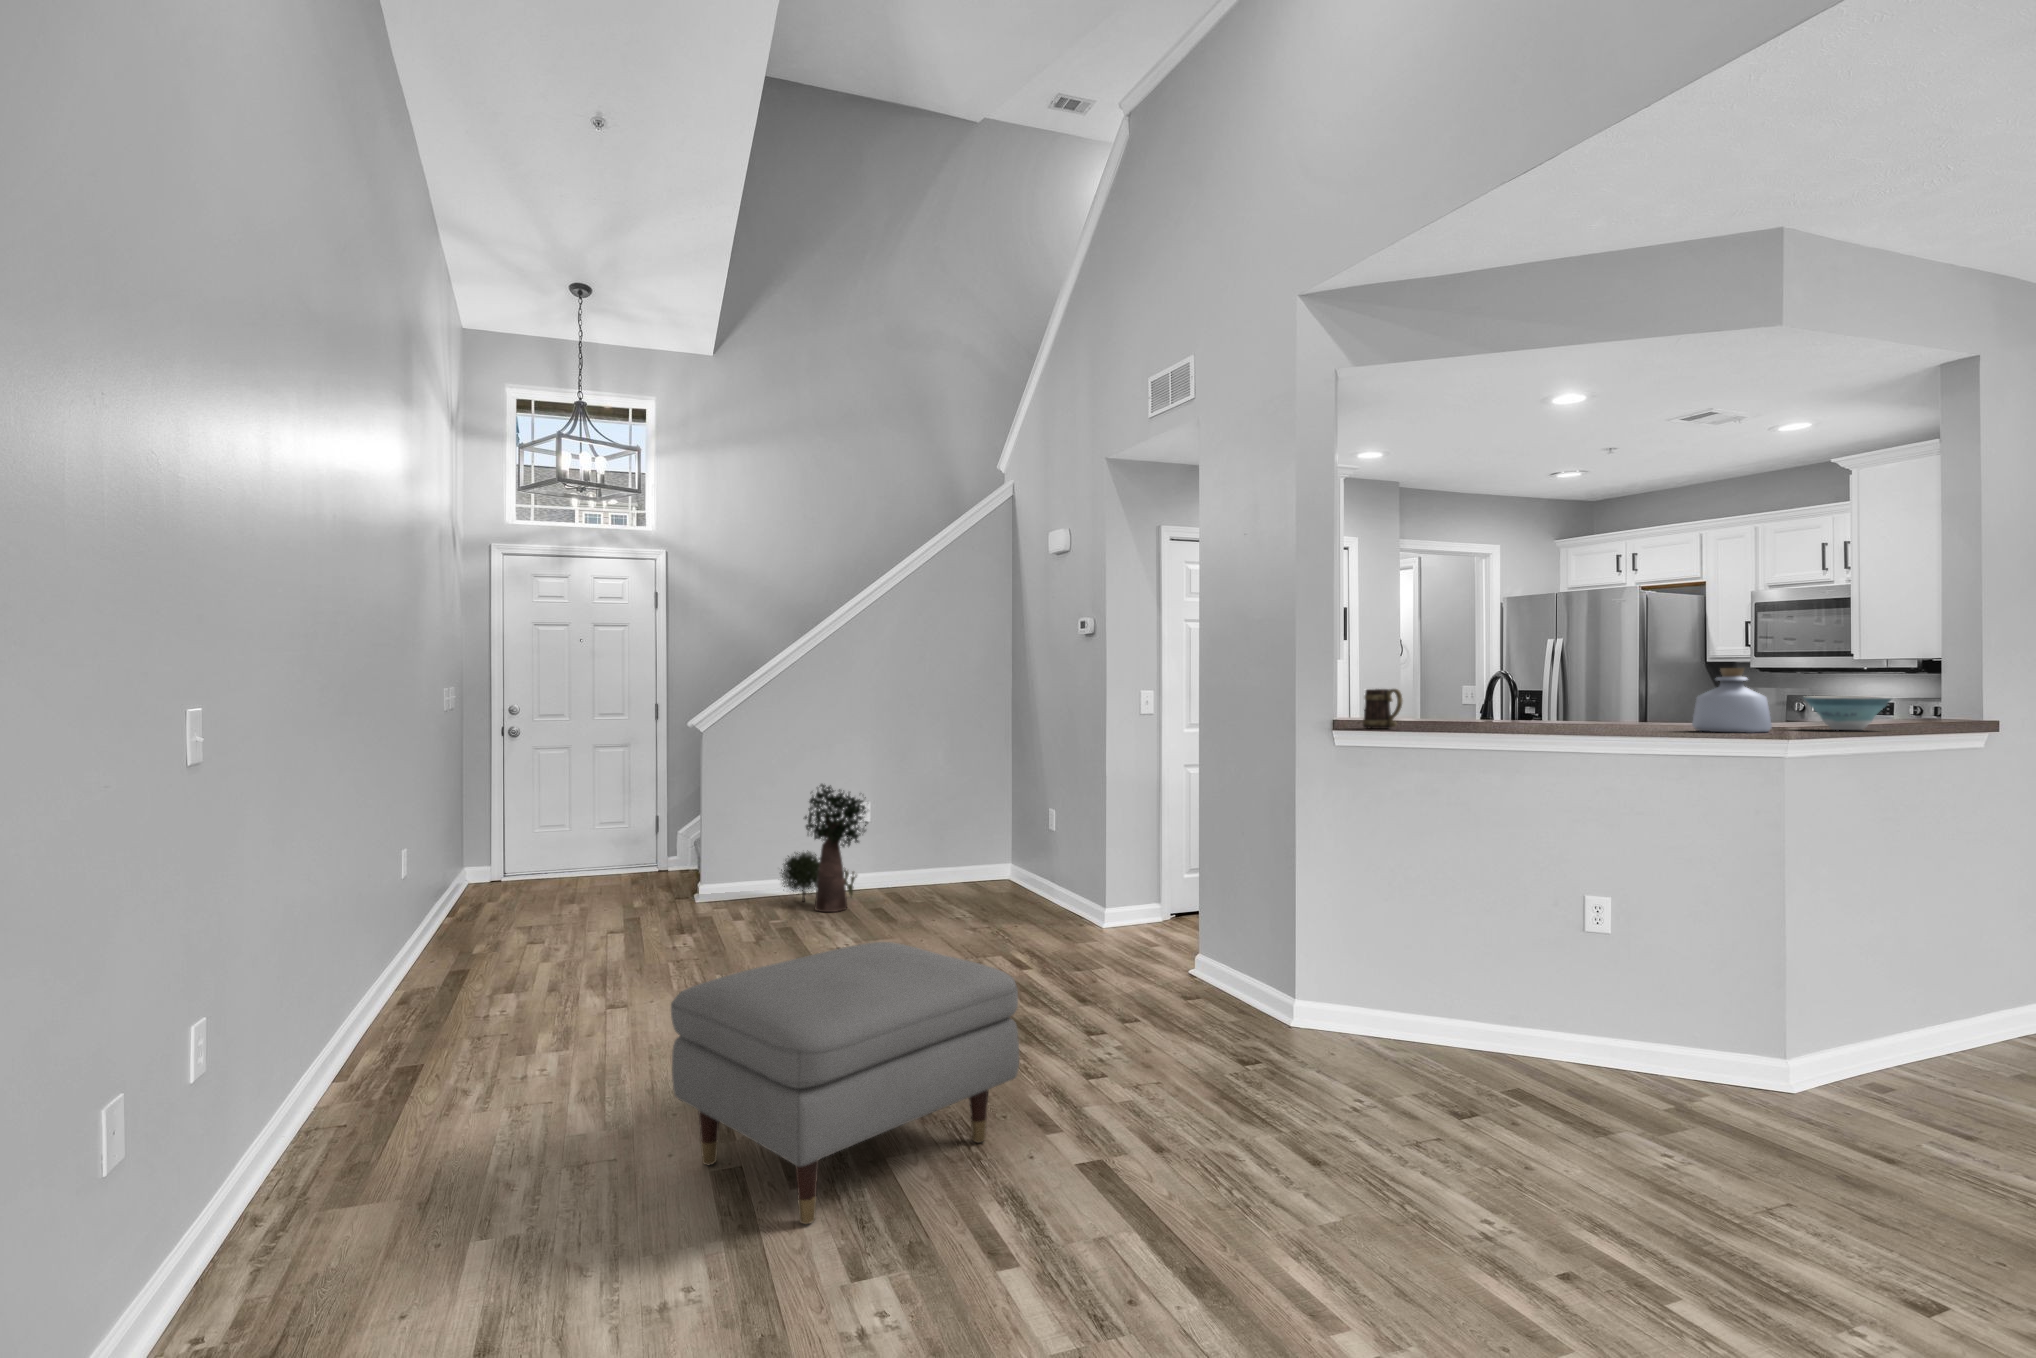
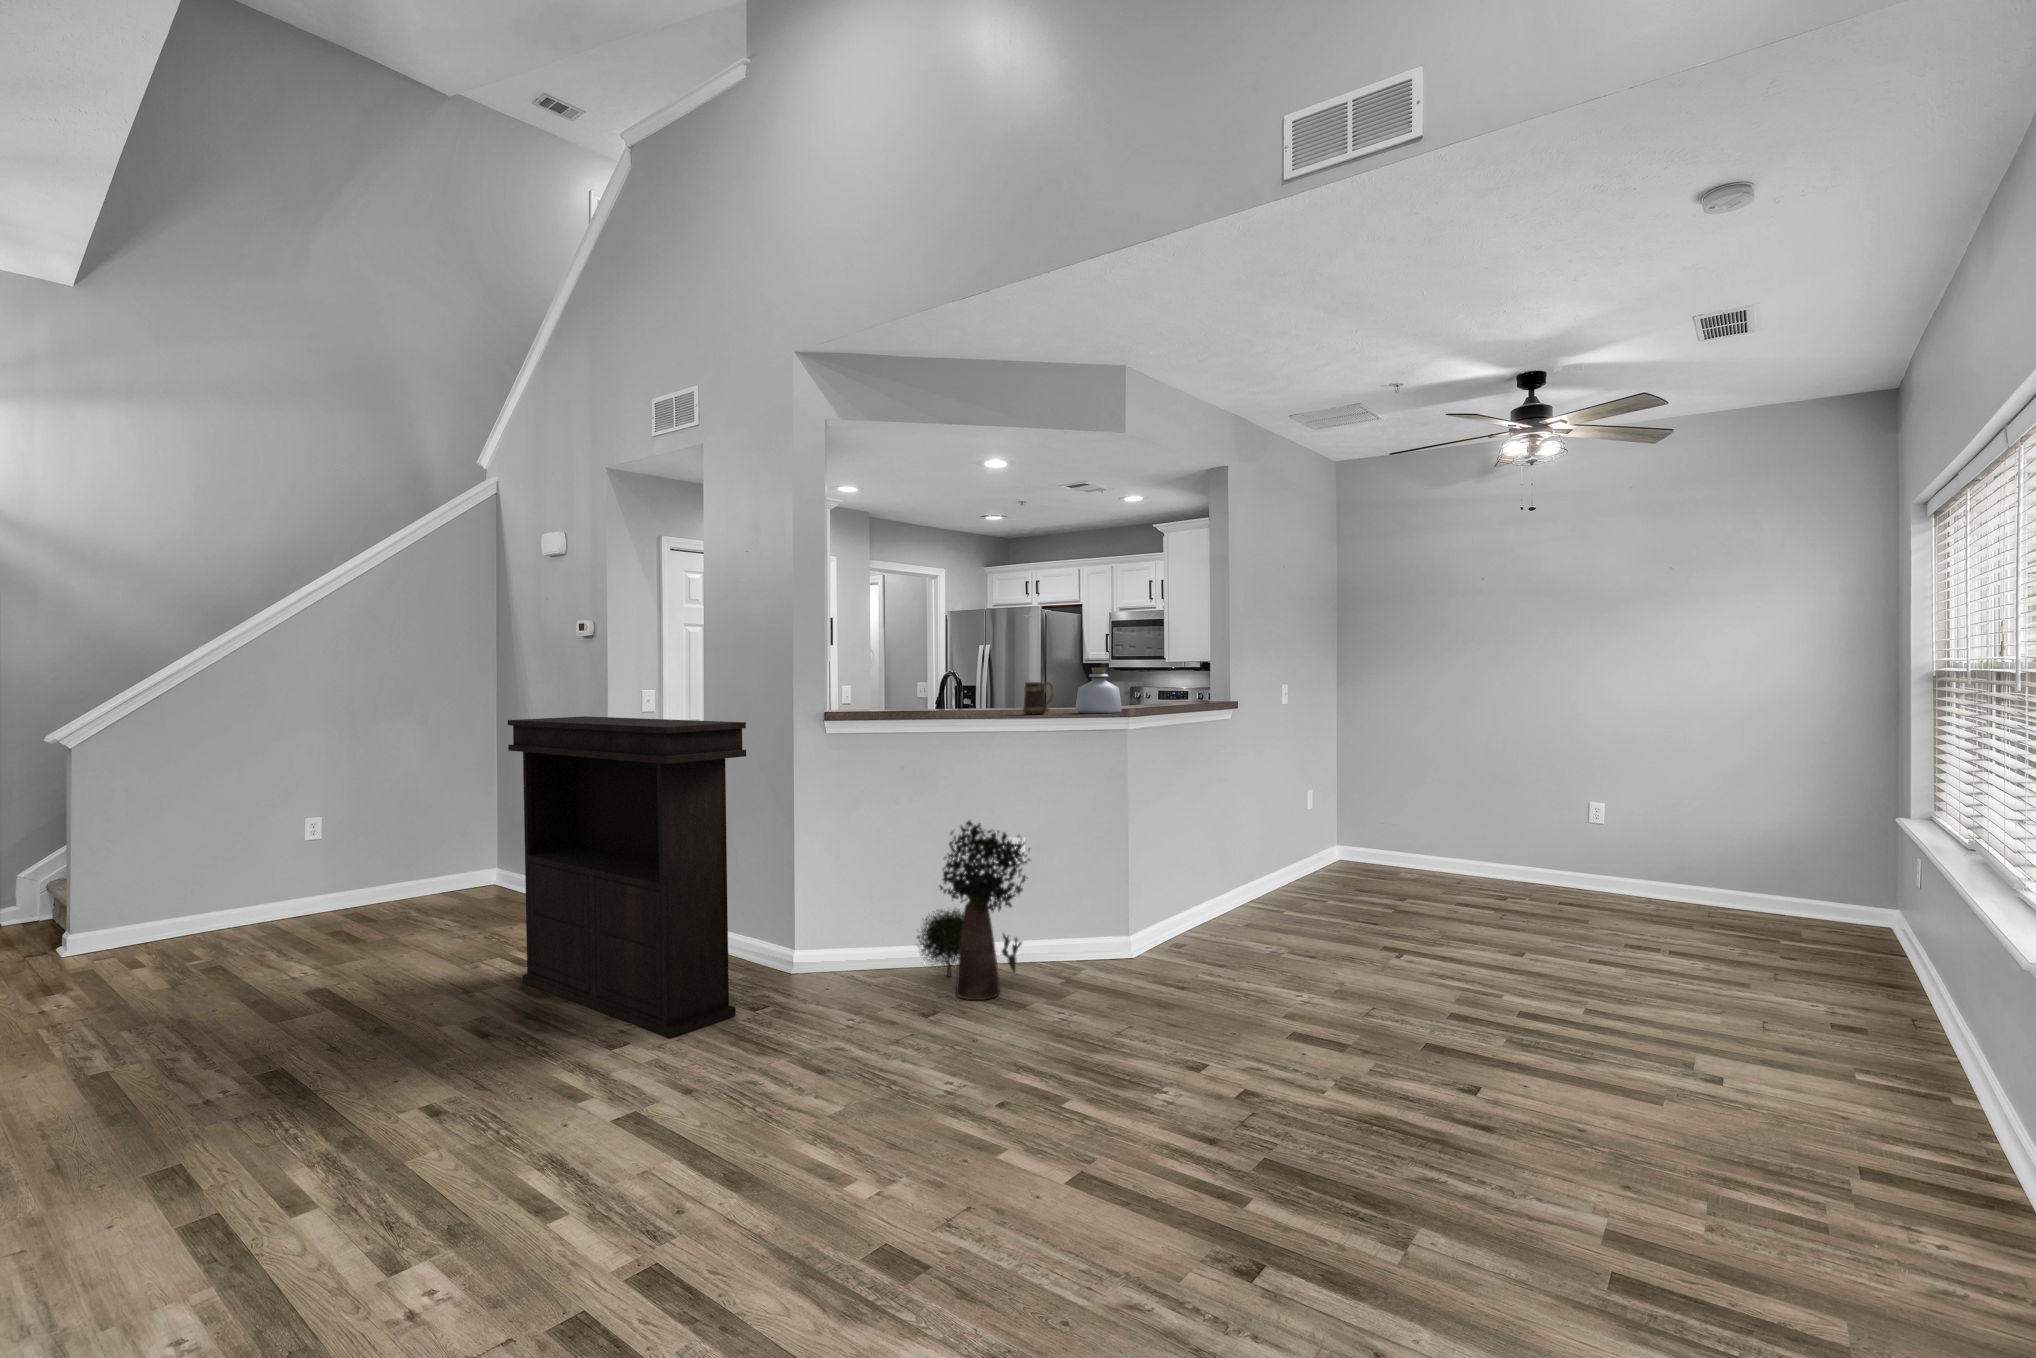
mug: present [1363,689,1402,729] -> present [1023,682,1055,714]
bowl: present [1804,696,1892,730] -> none [1139,687,1188,710]
console table: none [1008,716,1238,1077] -> present [508,716,746,1038]
potted plant: present [781,784,868,912] -> present [917,821,1030,1000]
ottoman: present [671,942,1019,1224] -> none [121,952,549,1240]

